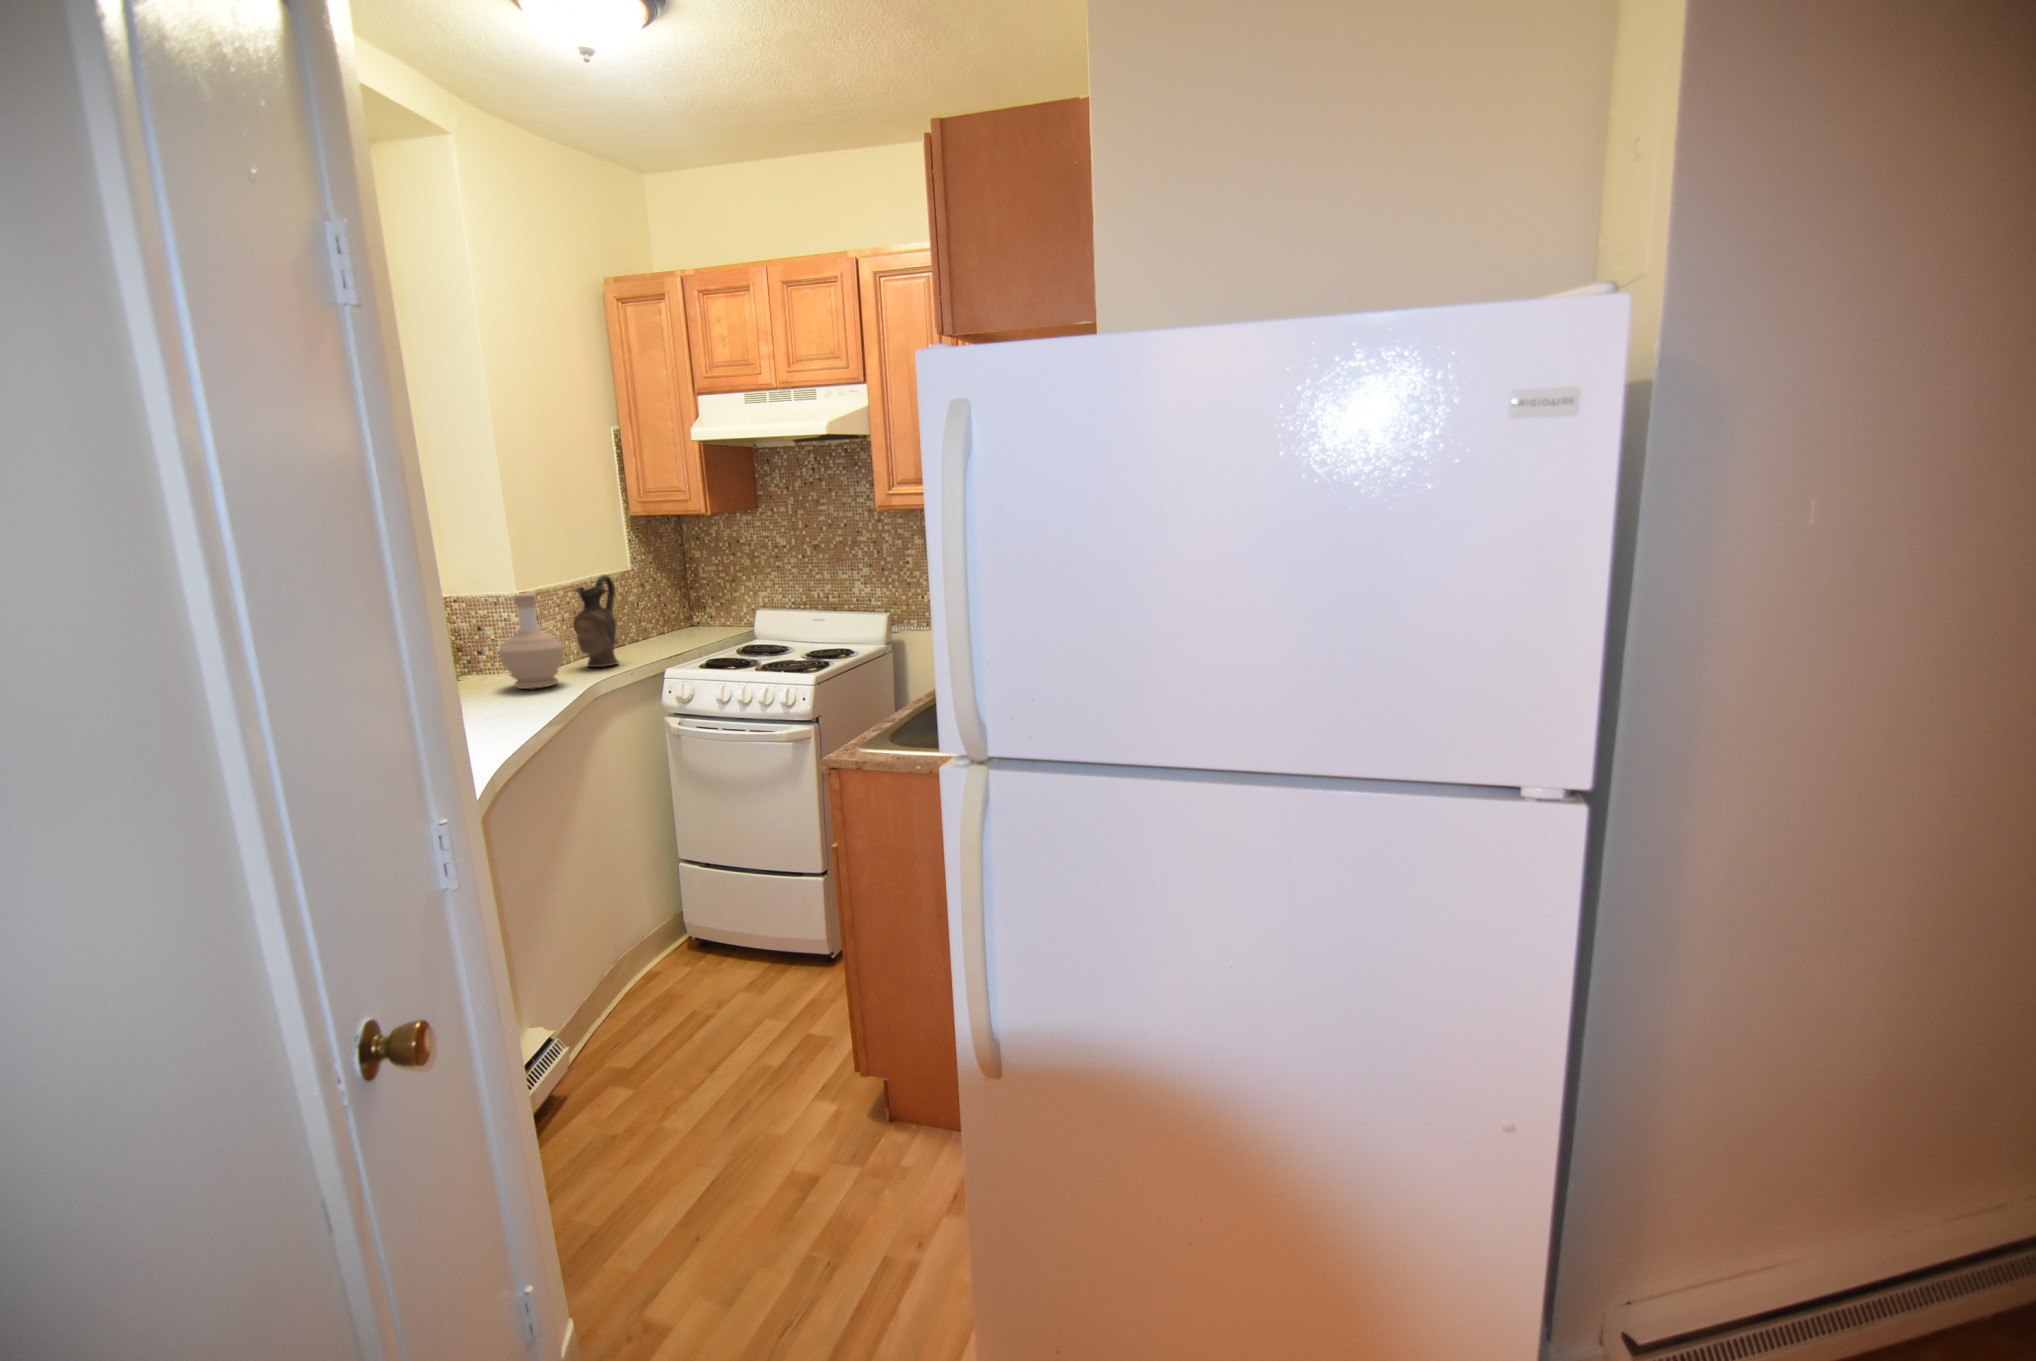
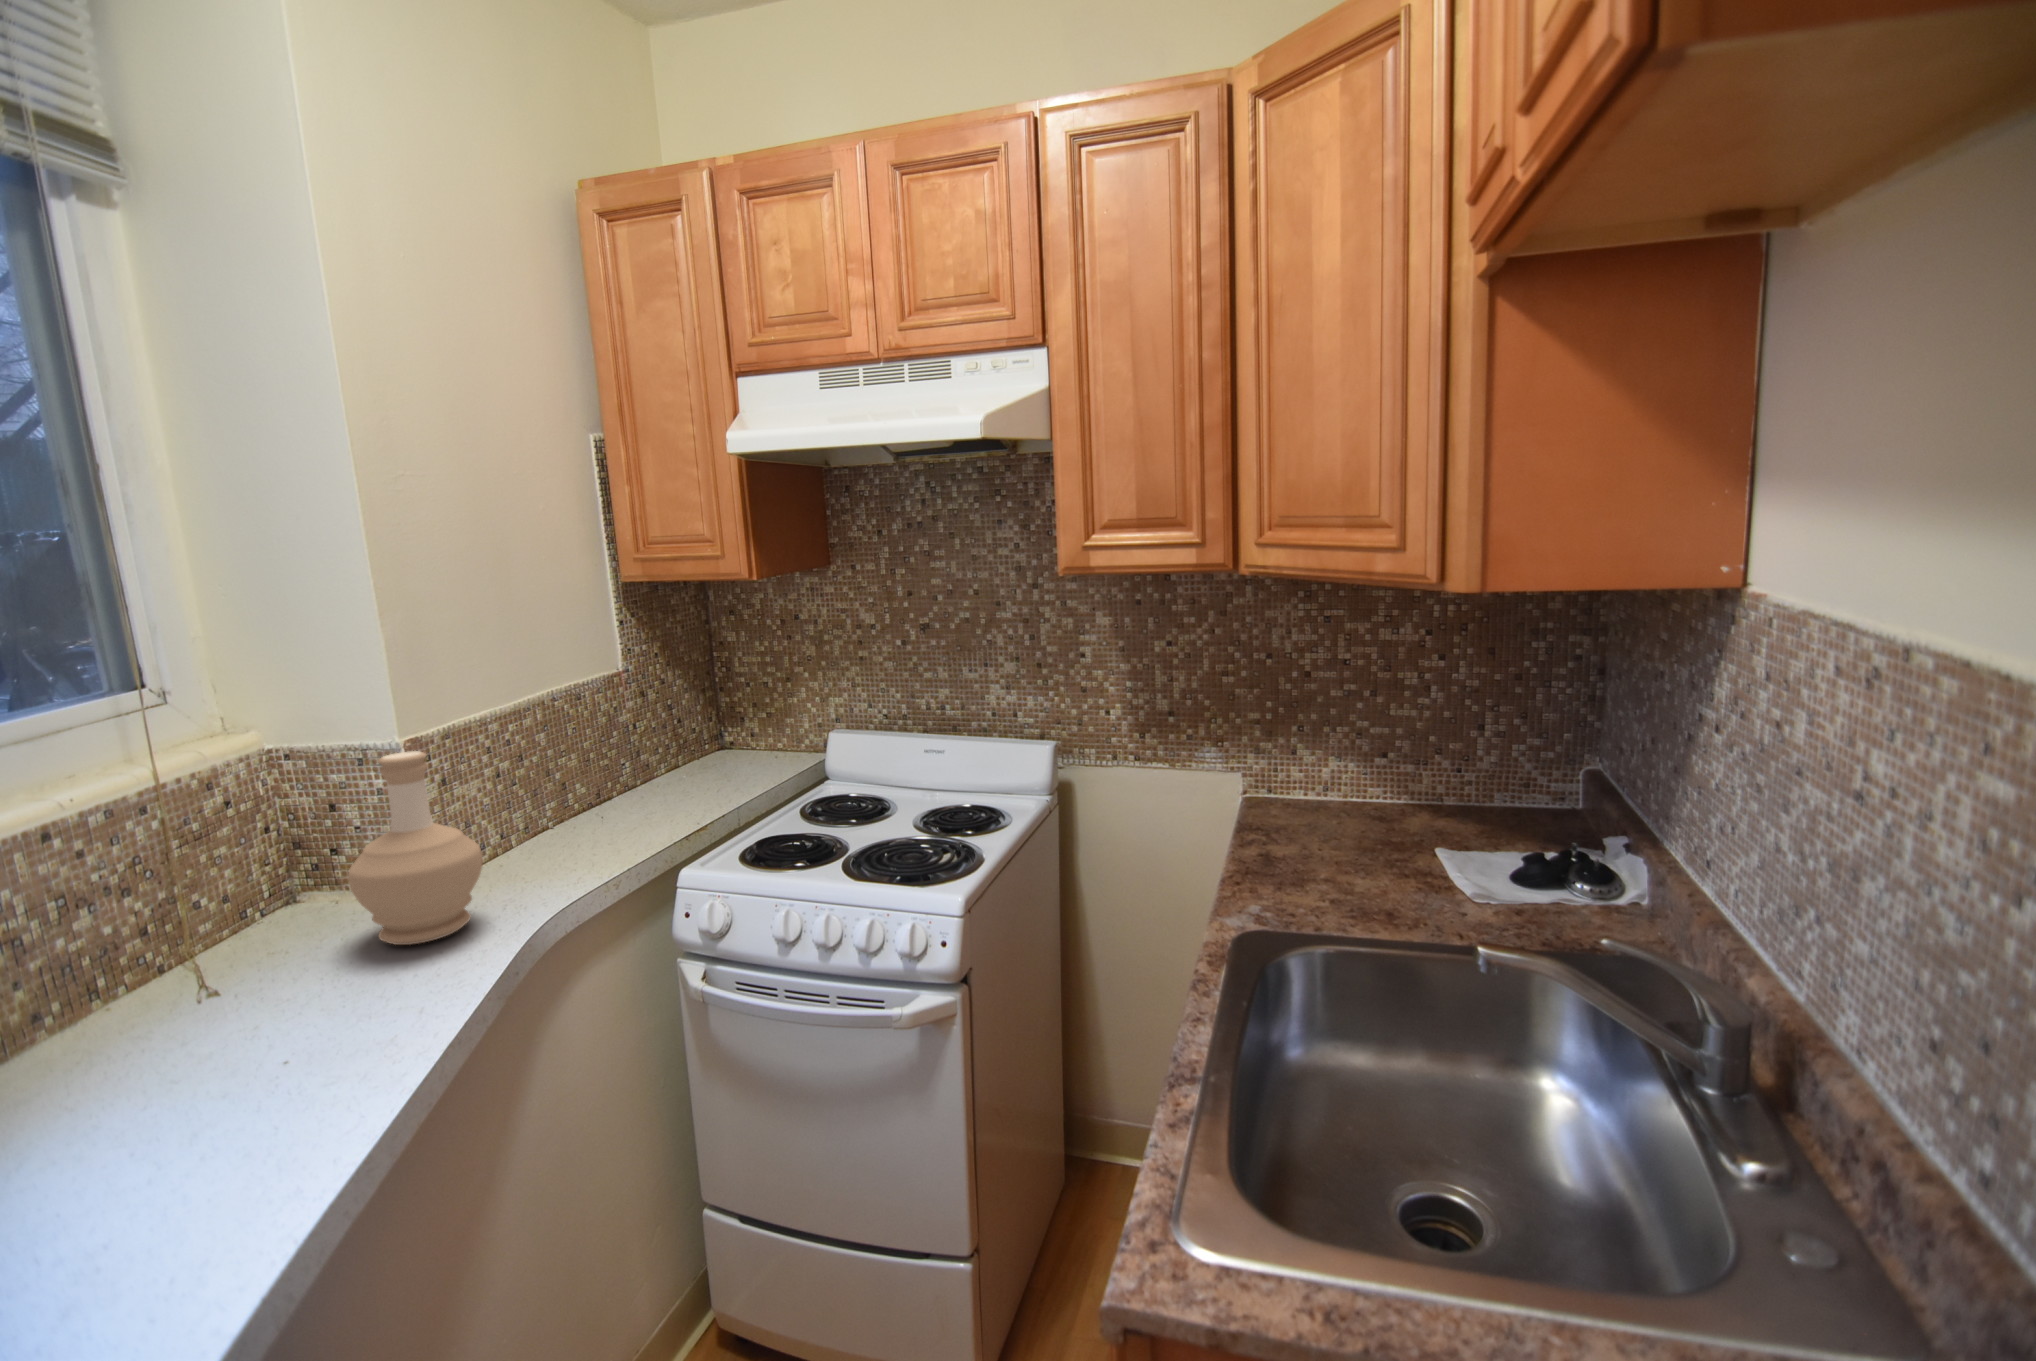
ceramic pitcher: present [573,575,619,667] -> none [511,694,595,865]

